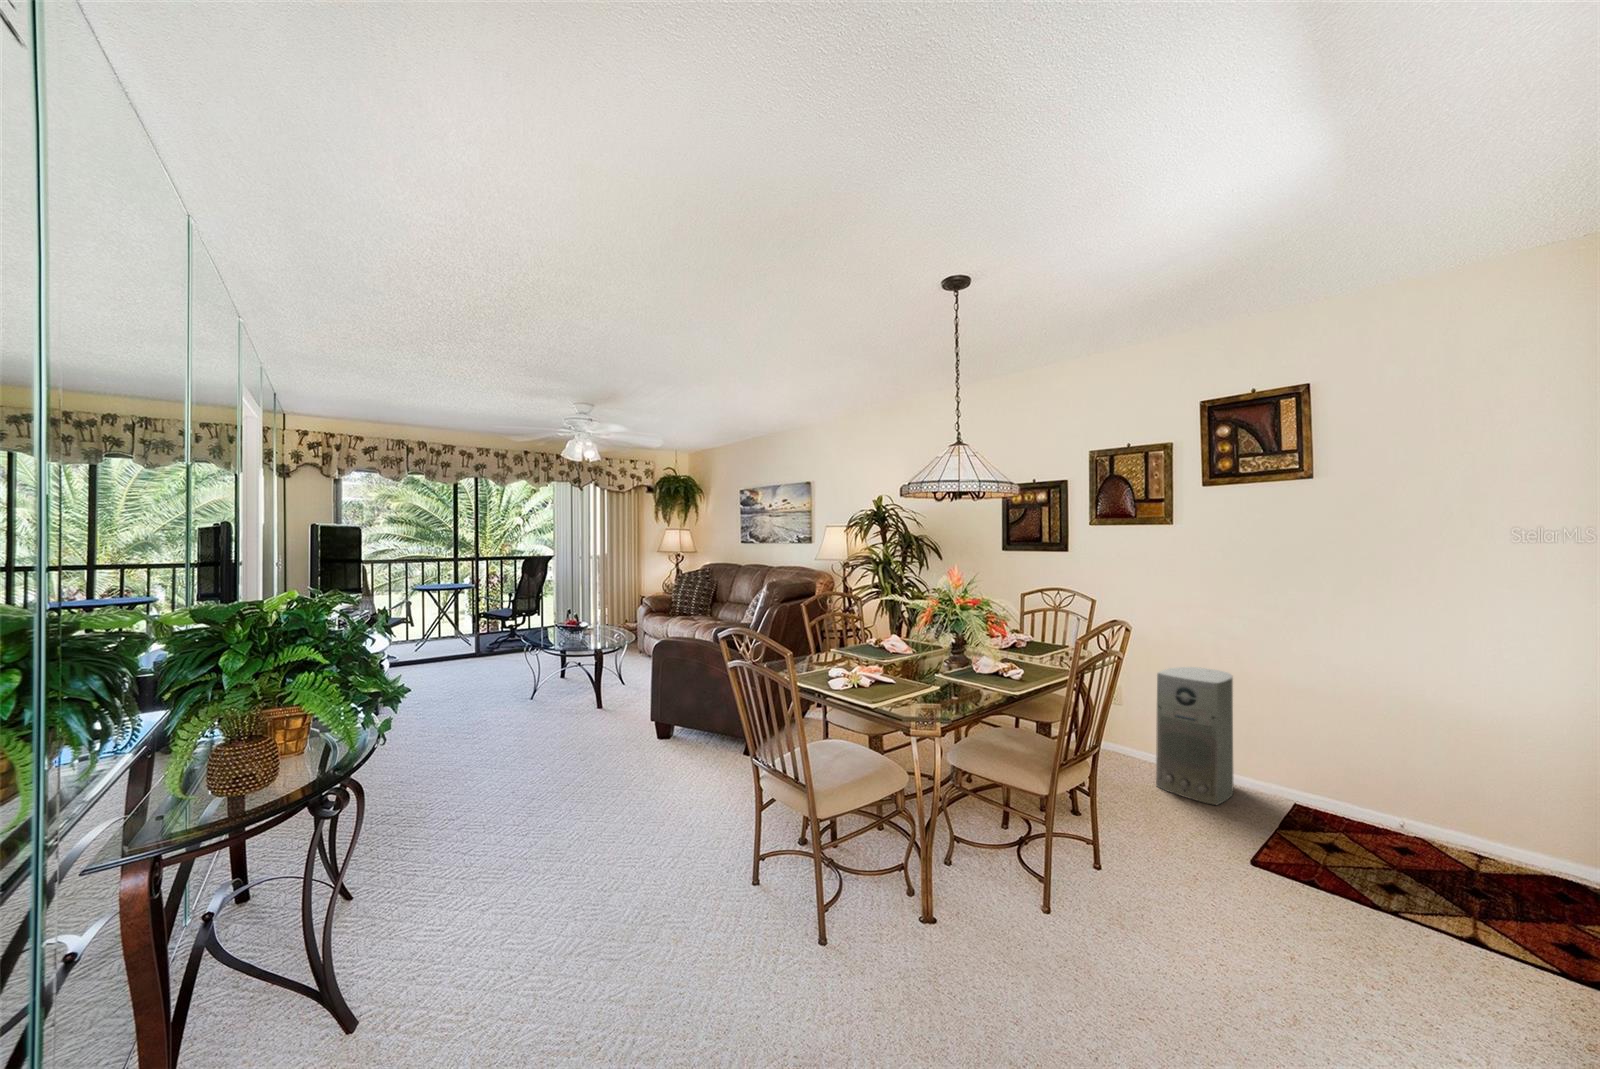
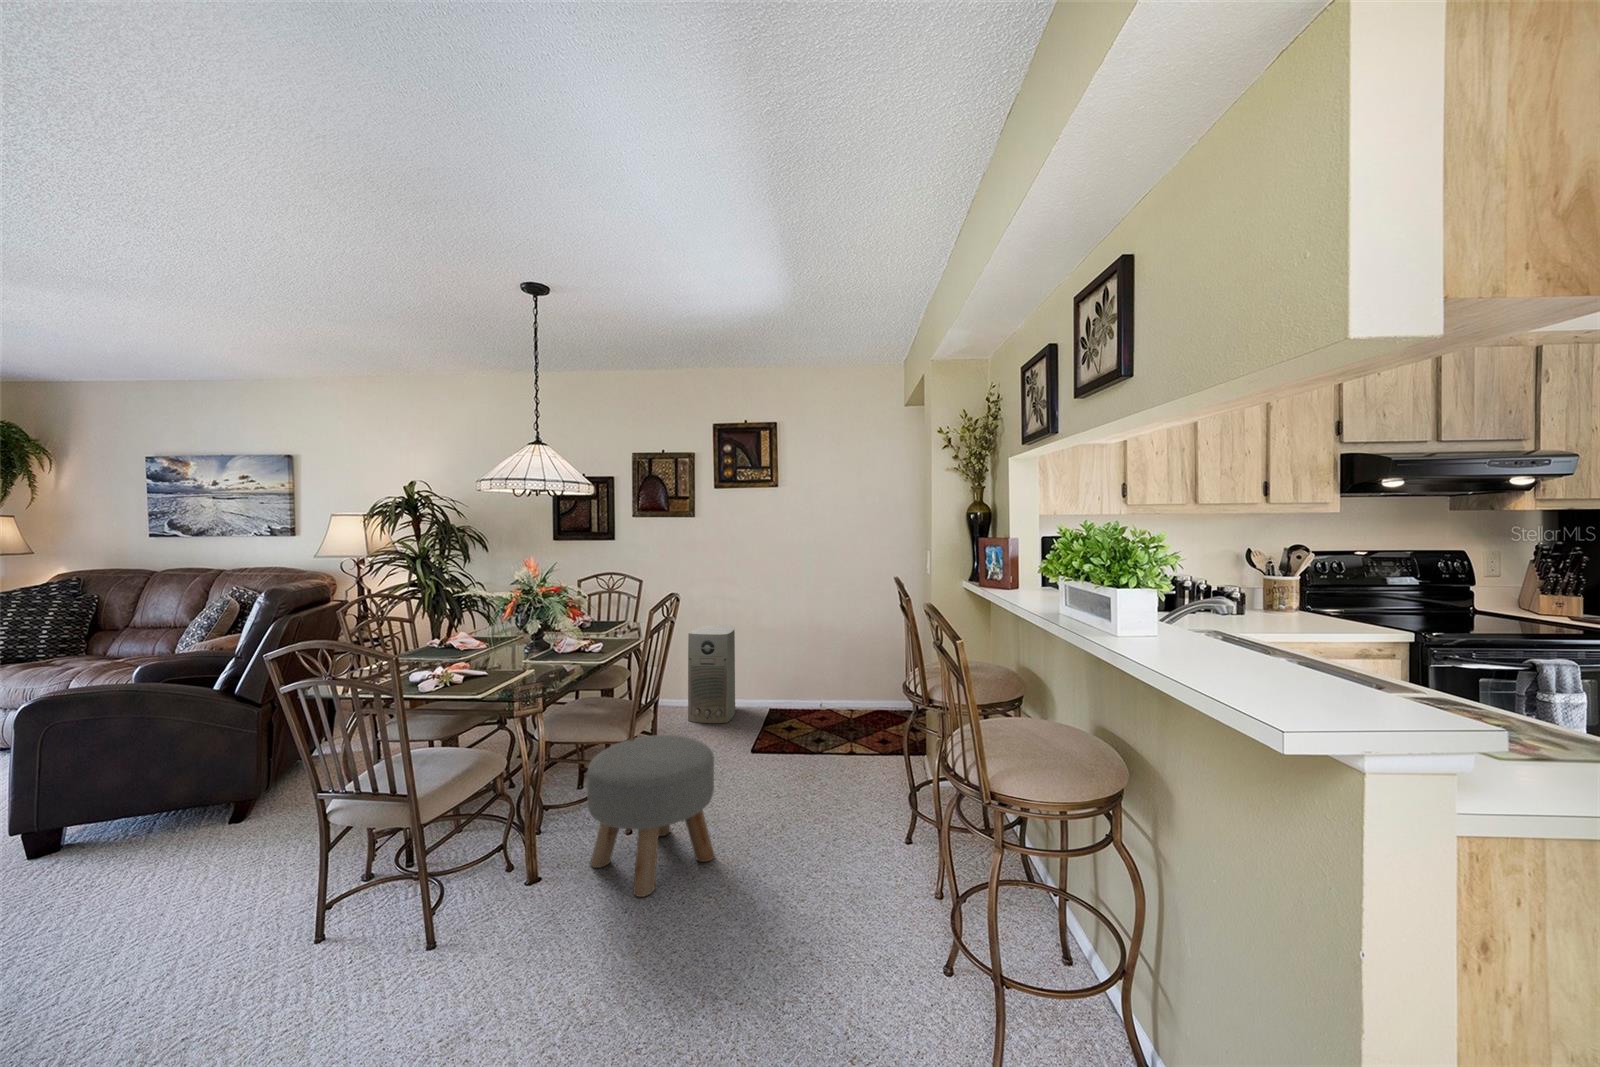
ottoman: none [980,795,1155,1014] -> present [587,735,714,897]

